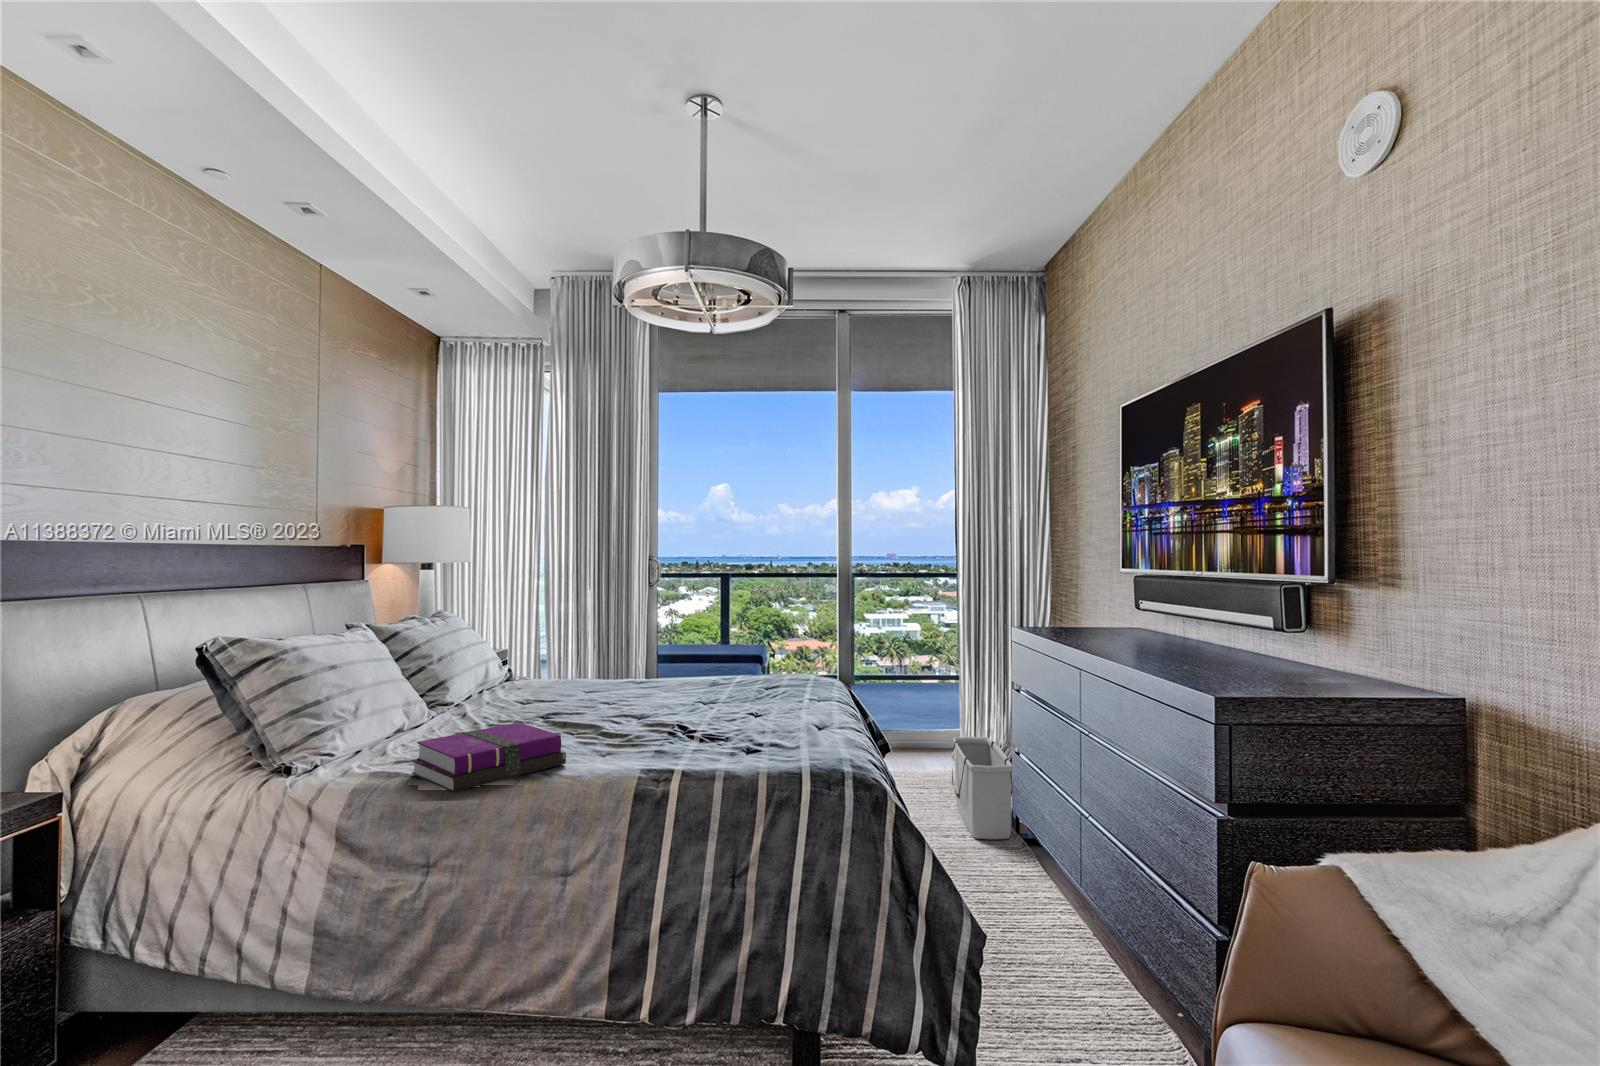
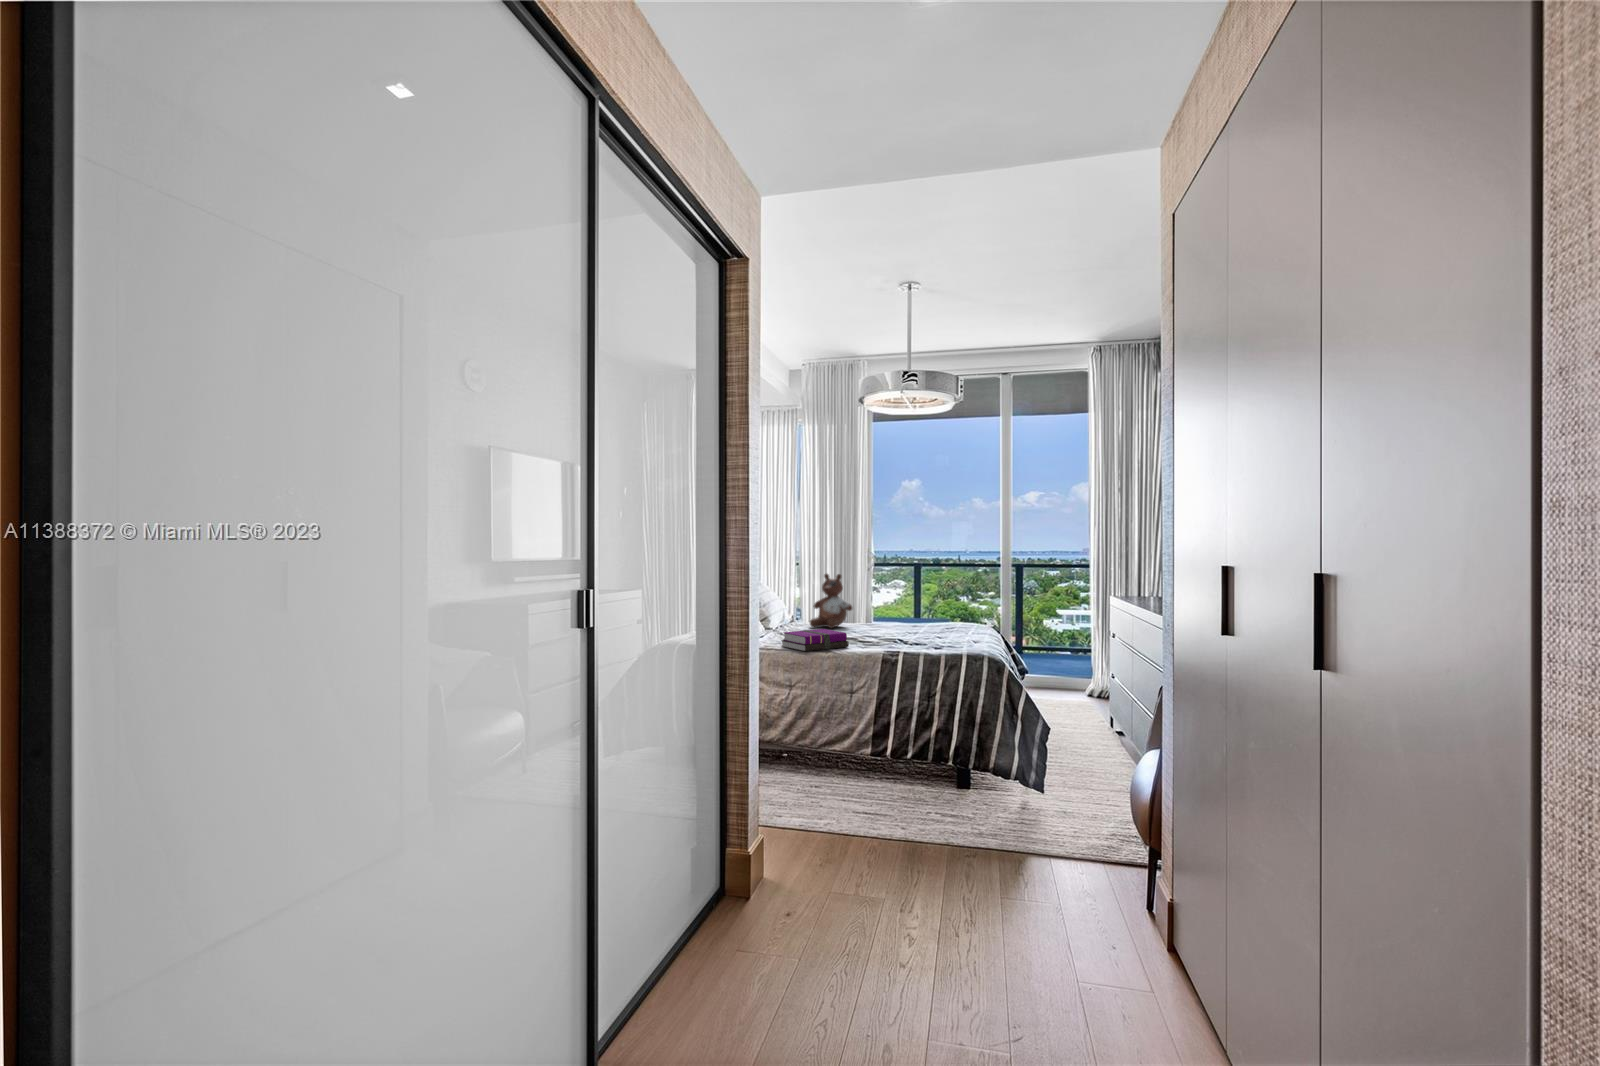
stuffed bear: none [526,601,605,699] -> present [810,574,852,628]
storage bin: present [952,737,1013,839] -> none [1072,671,1110,730]

